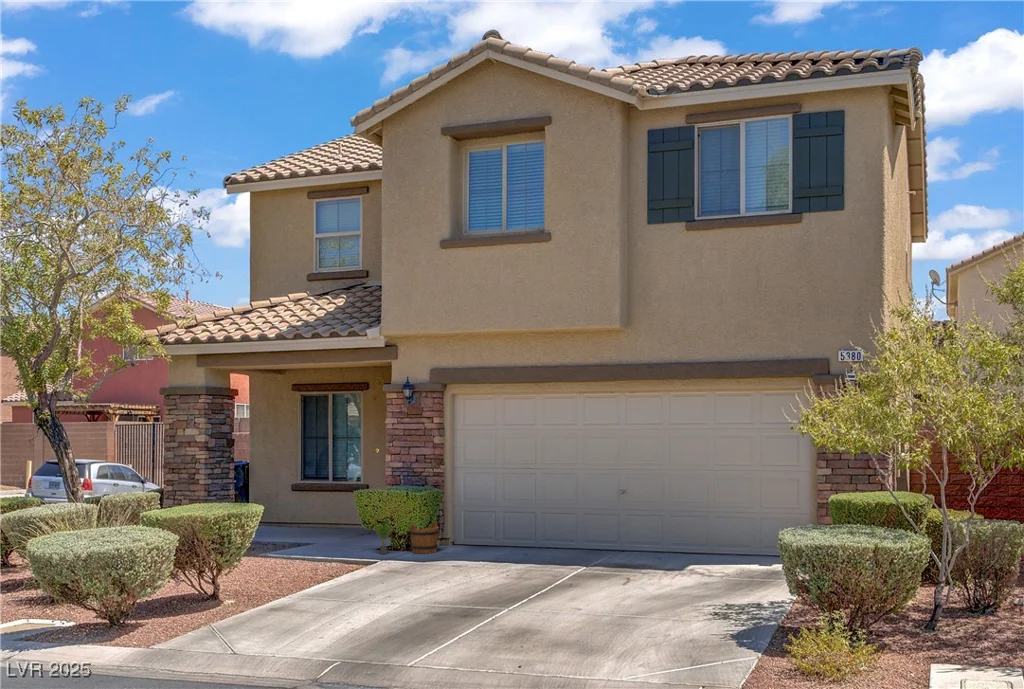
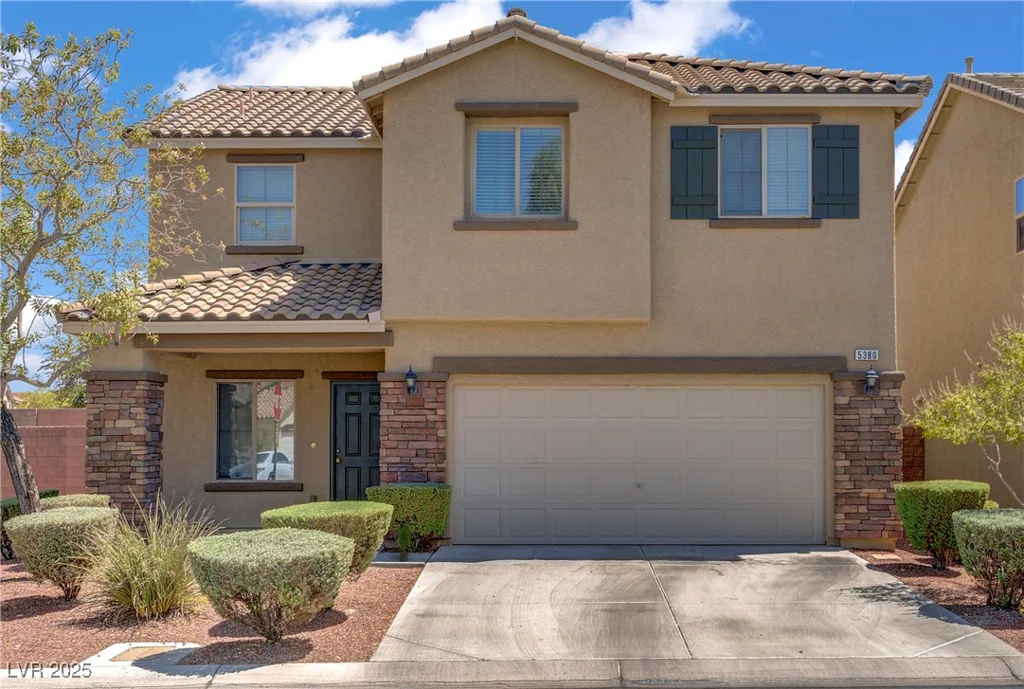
bucket: present [409,521,439,554] -> none [429,521,461,558]

